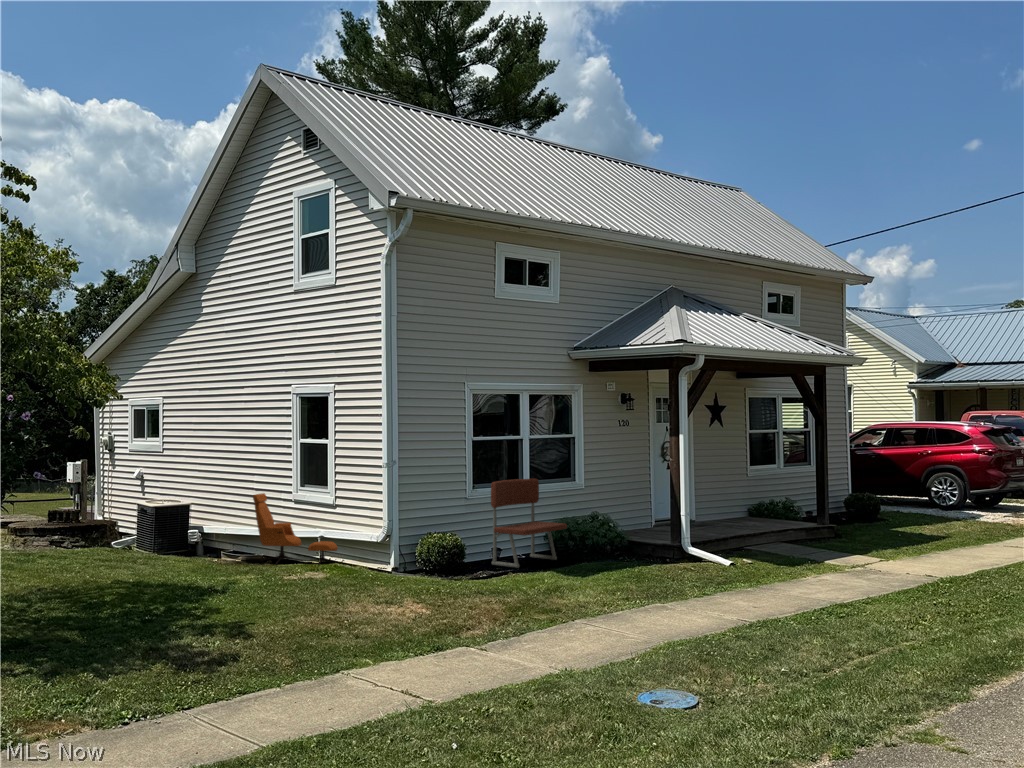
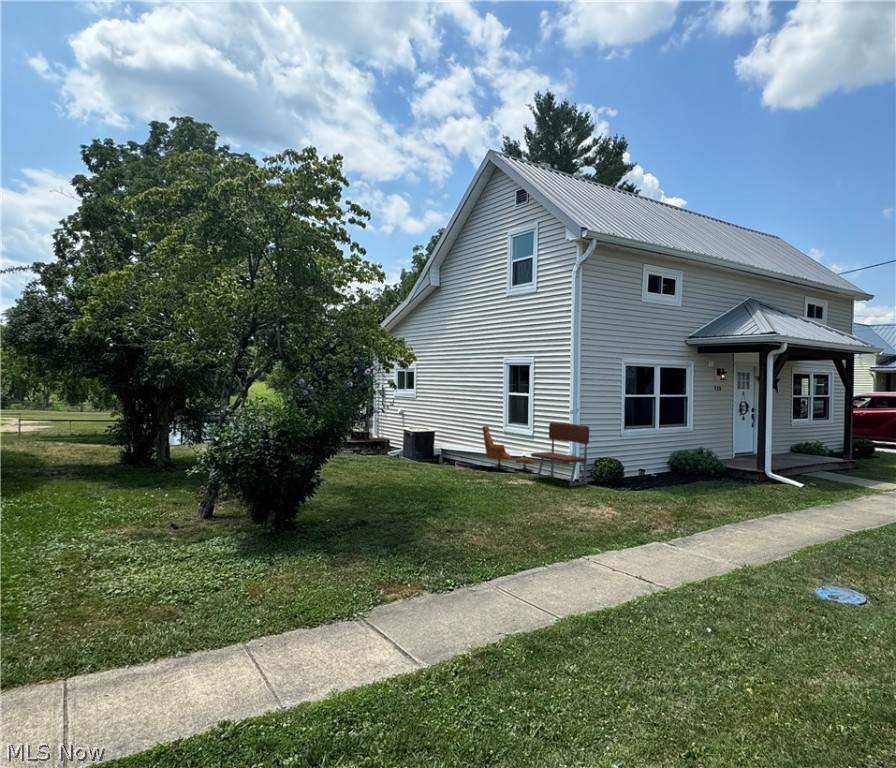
bench: present [491,479,567,568] -> present [531,422,589,486]

